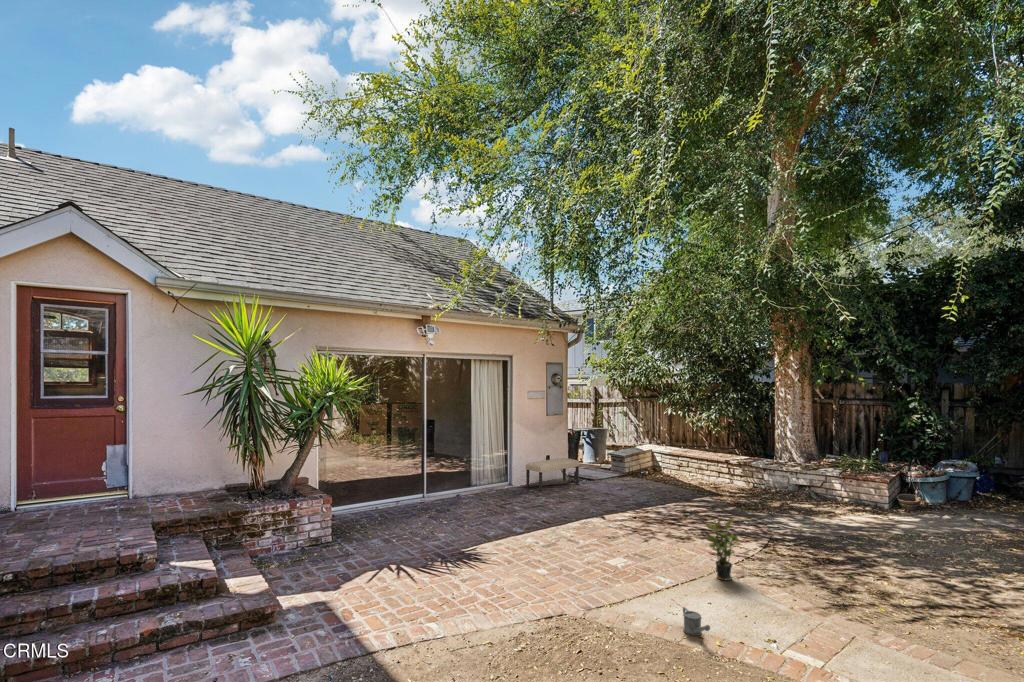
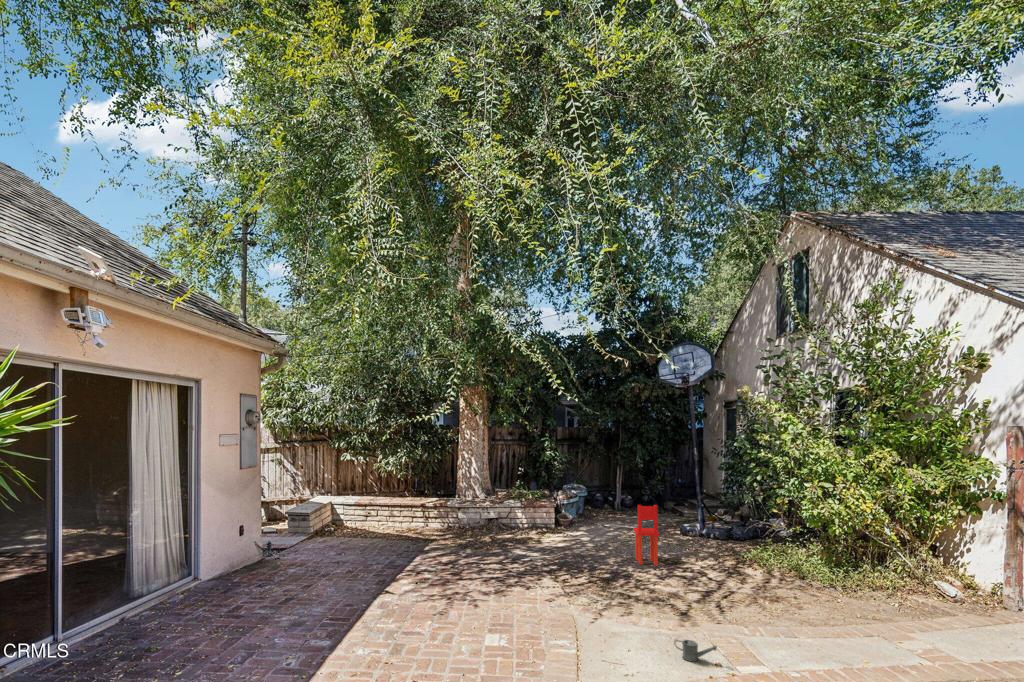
bench: present [526,458,580,491] -> none [237,526,295,577]
chair: none [894,483,942,573] -> present [634,505,659,565]
potted plant: present [706,516,739,580] -> none [592,551,621,612]

